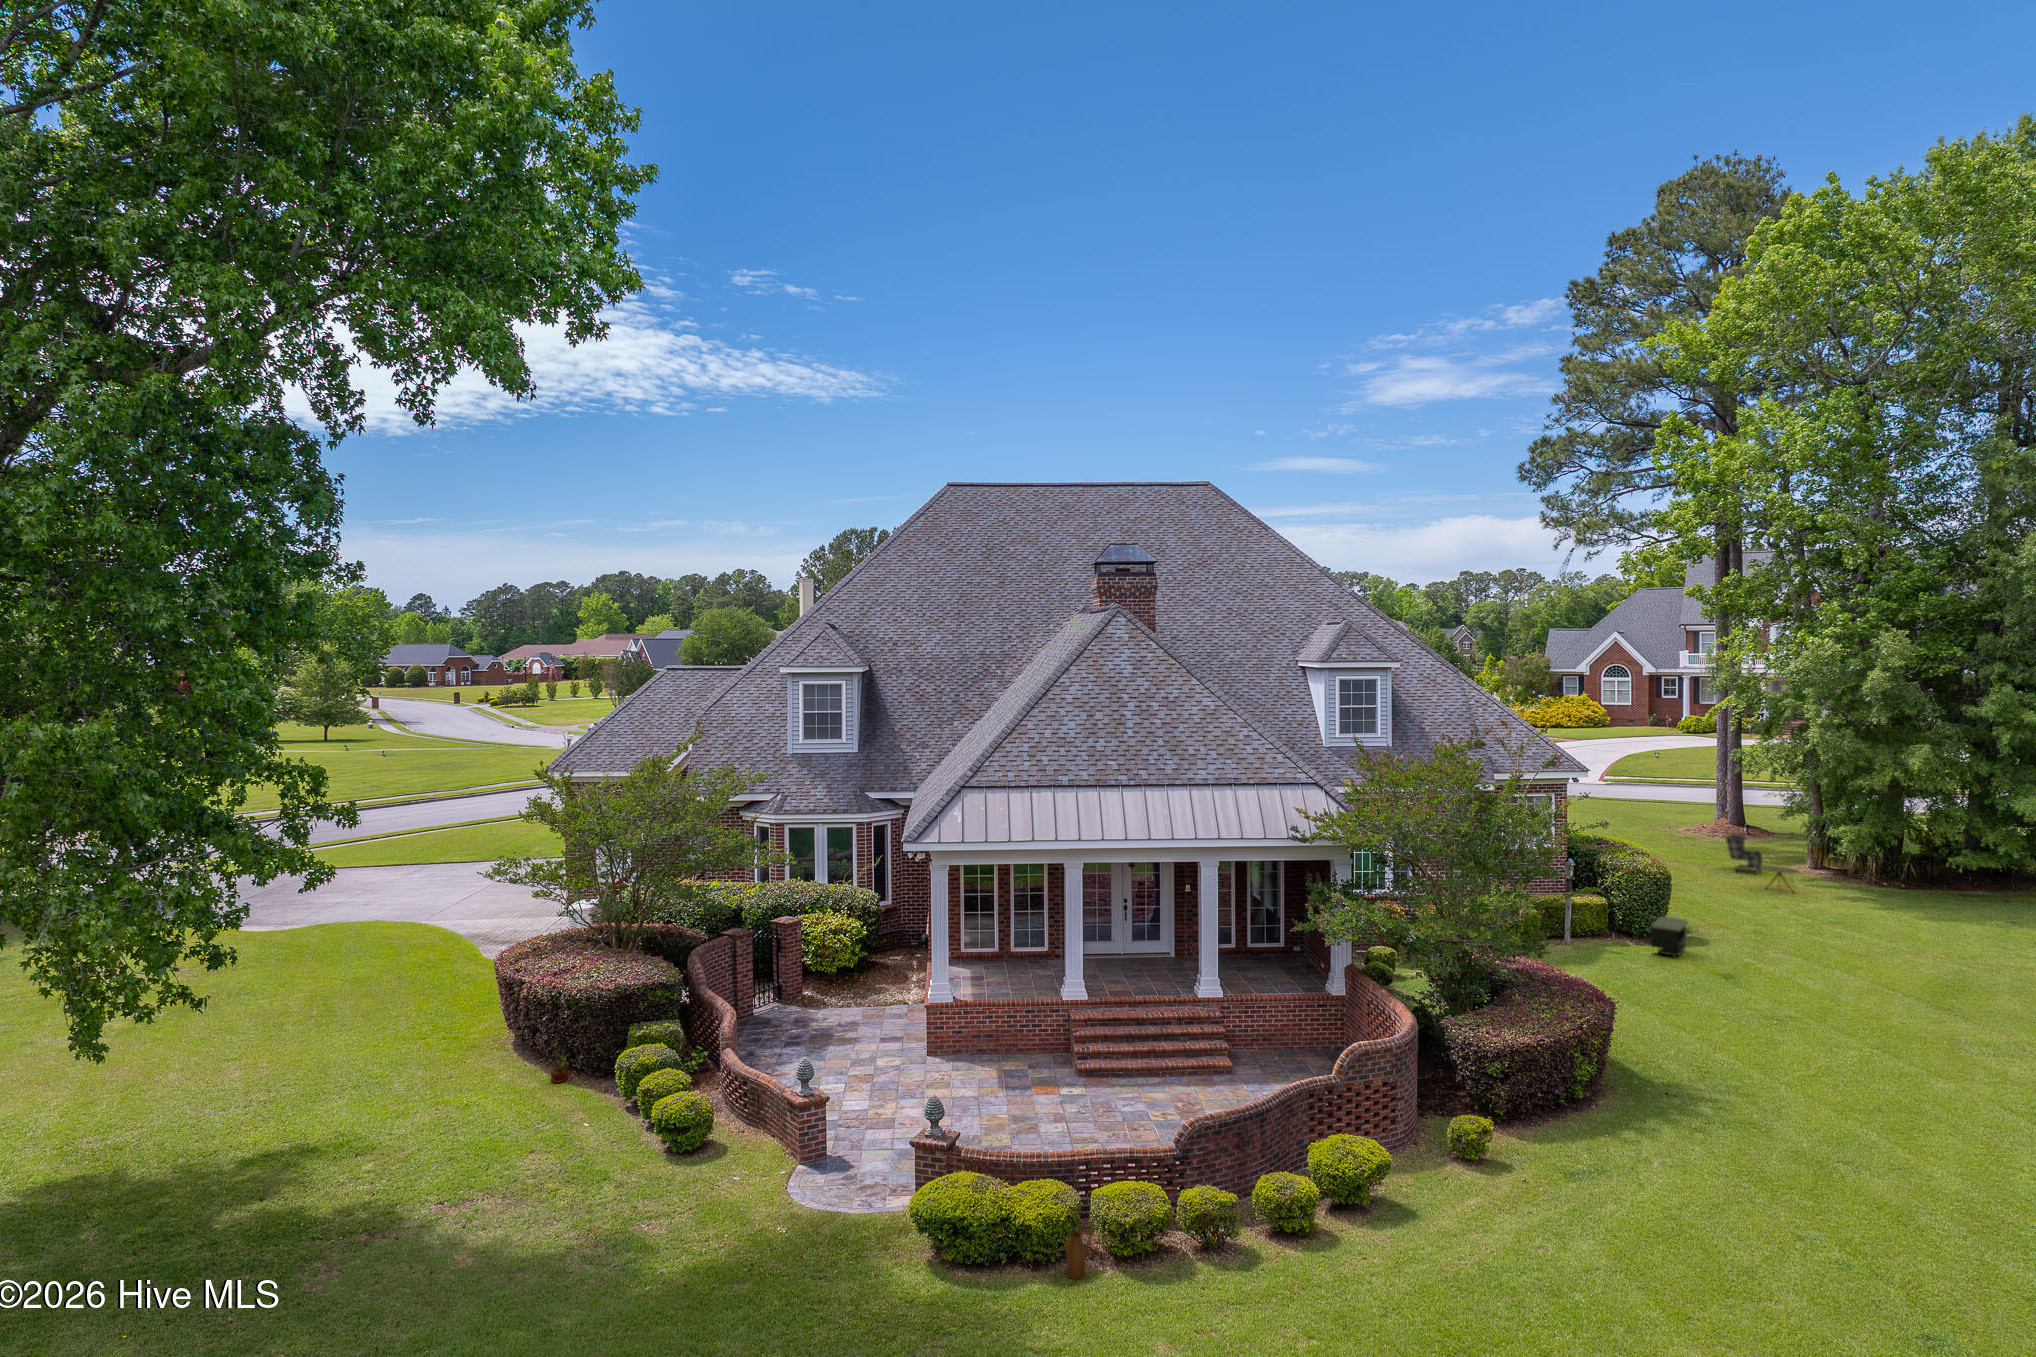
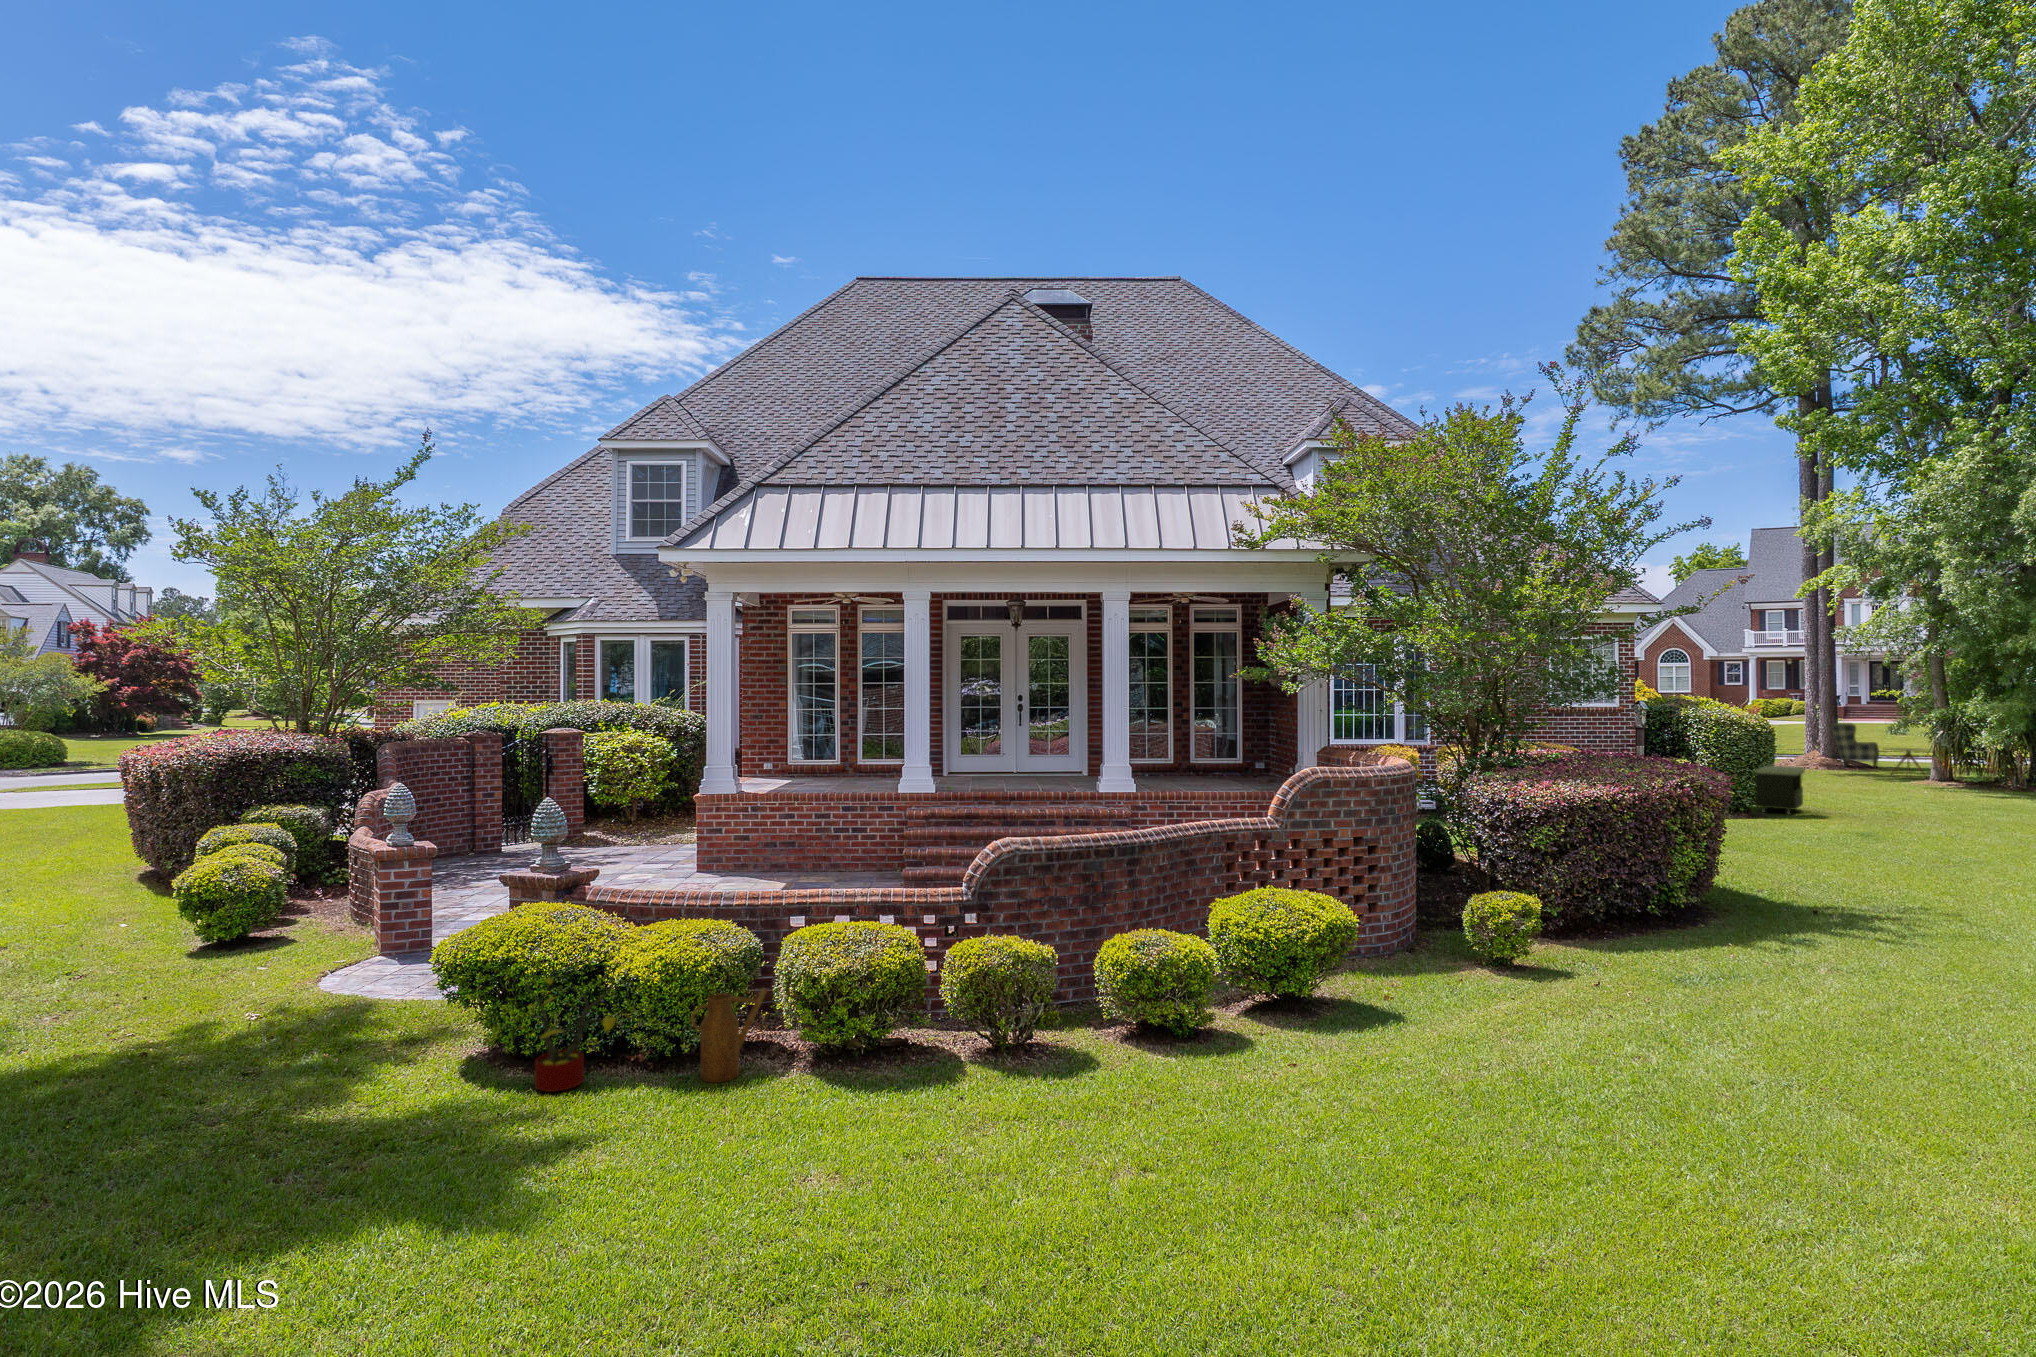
decorative plant: present [551,1043,568,1083] -> present [527,979,615,1092]

